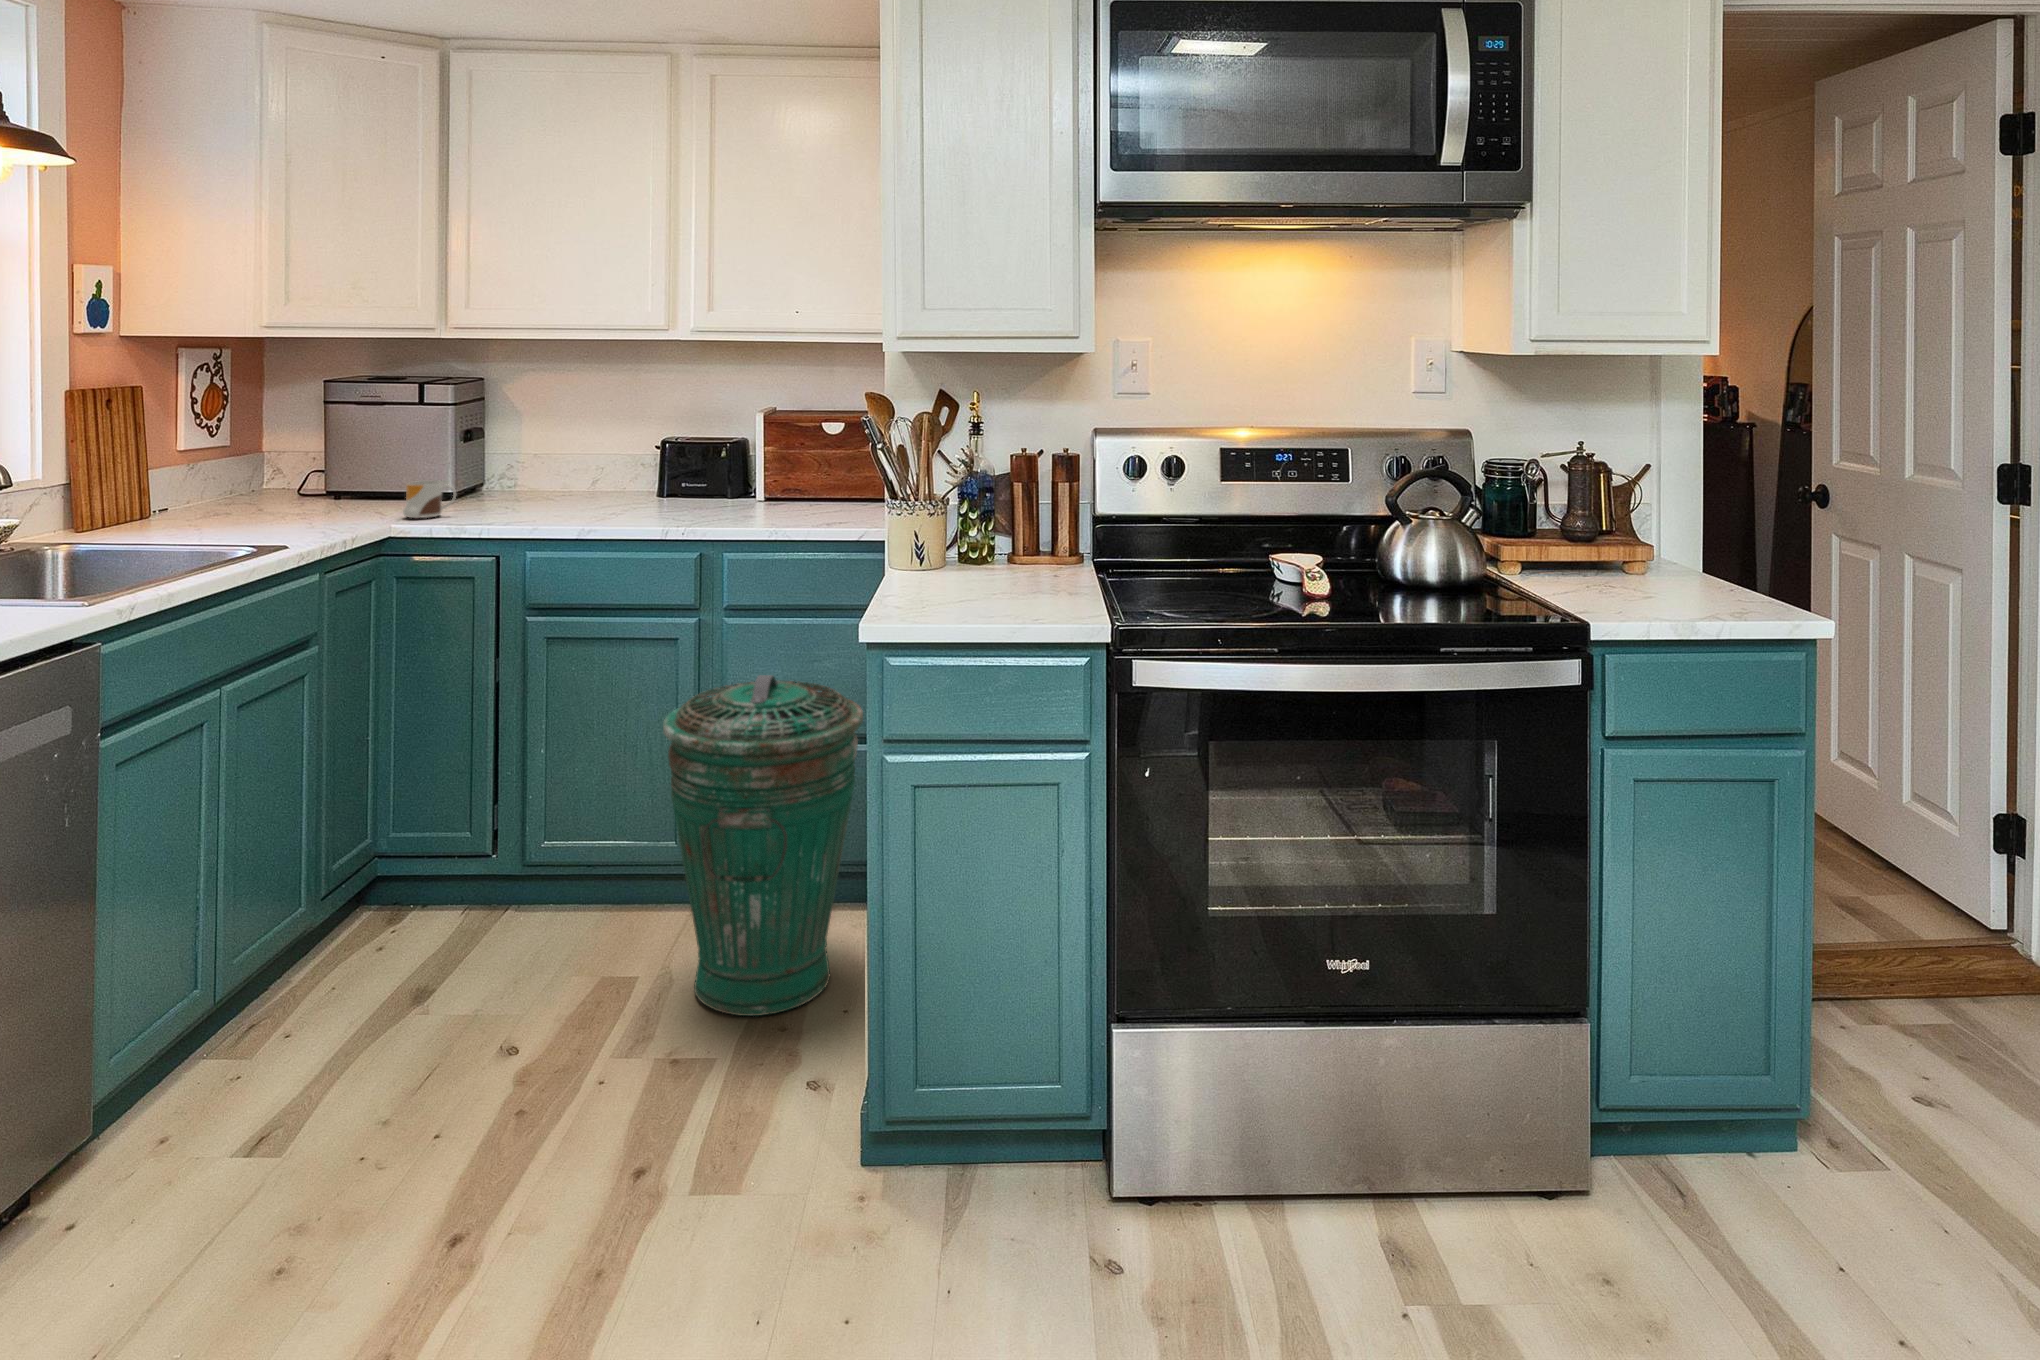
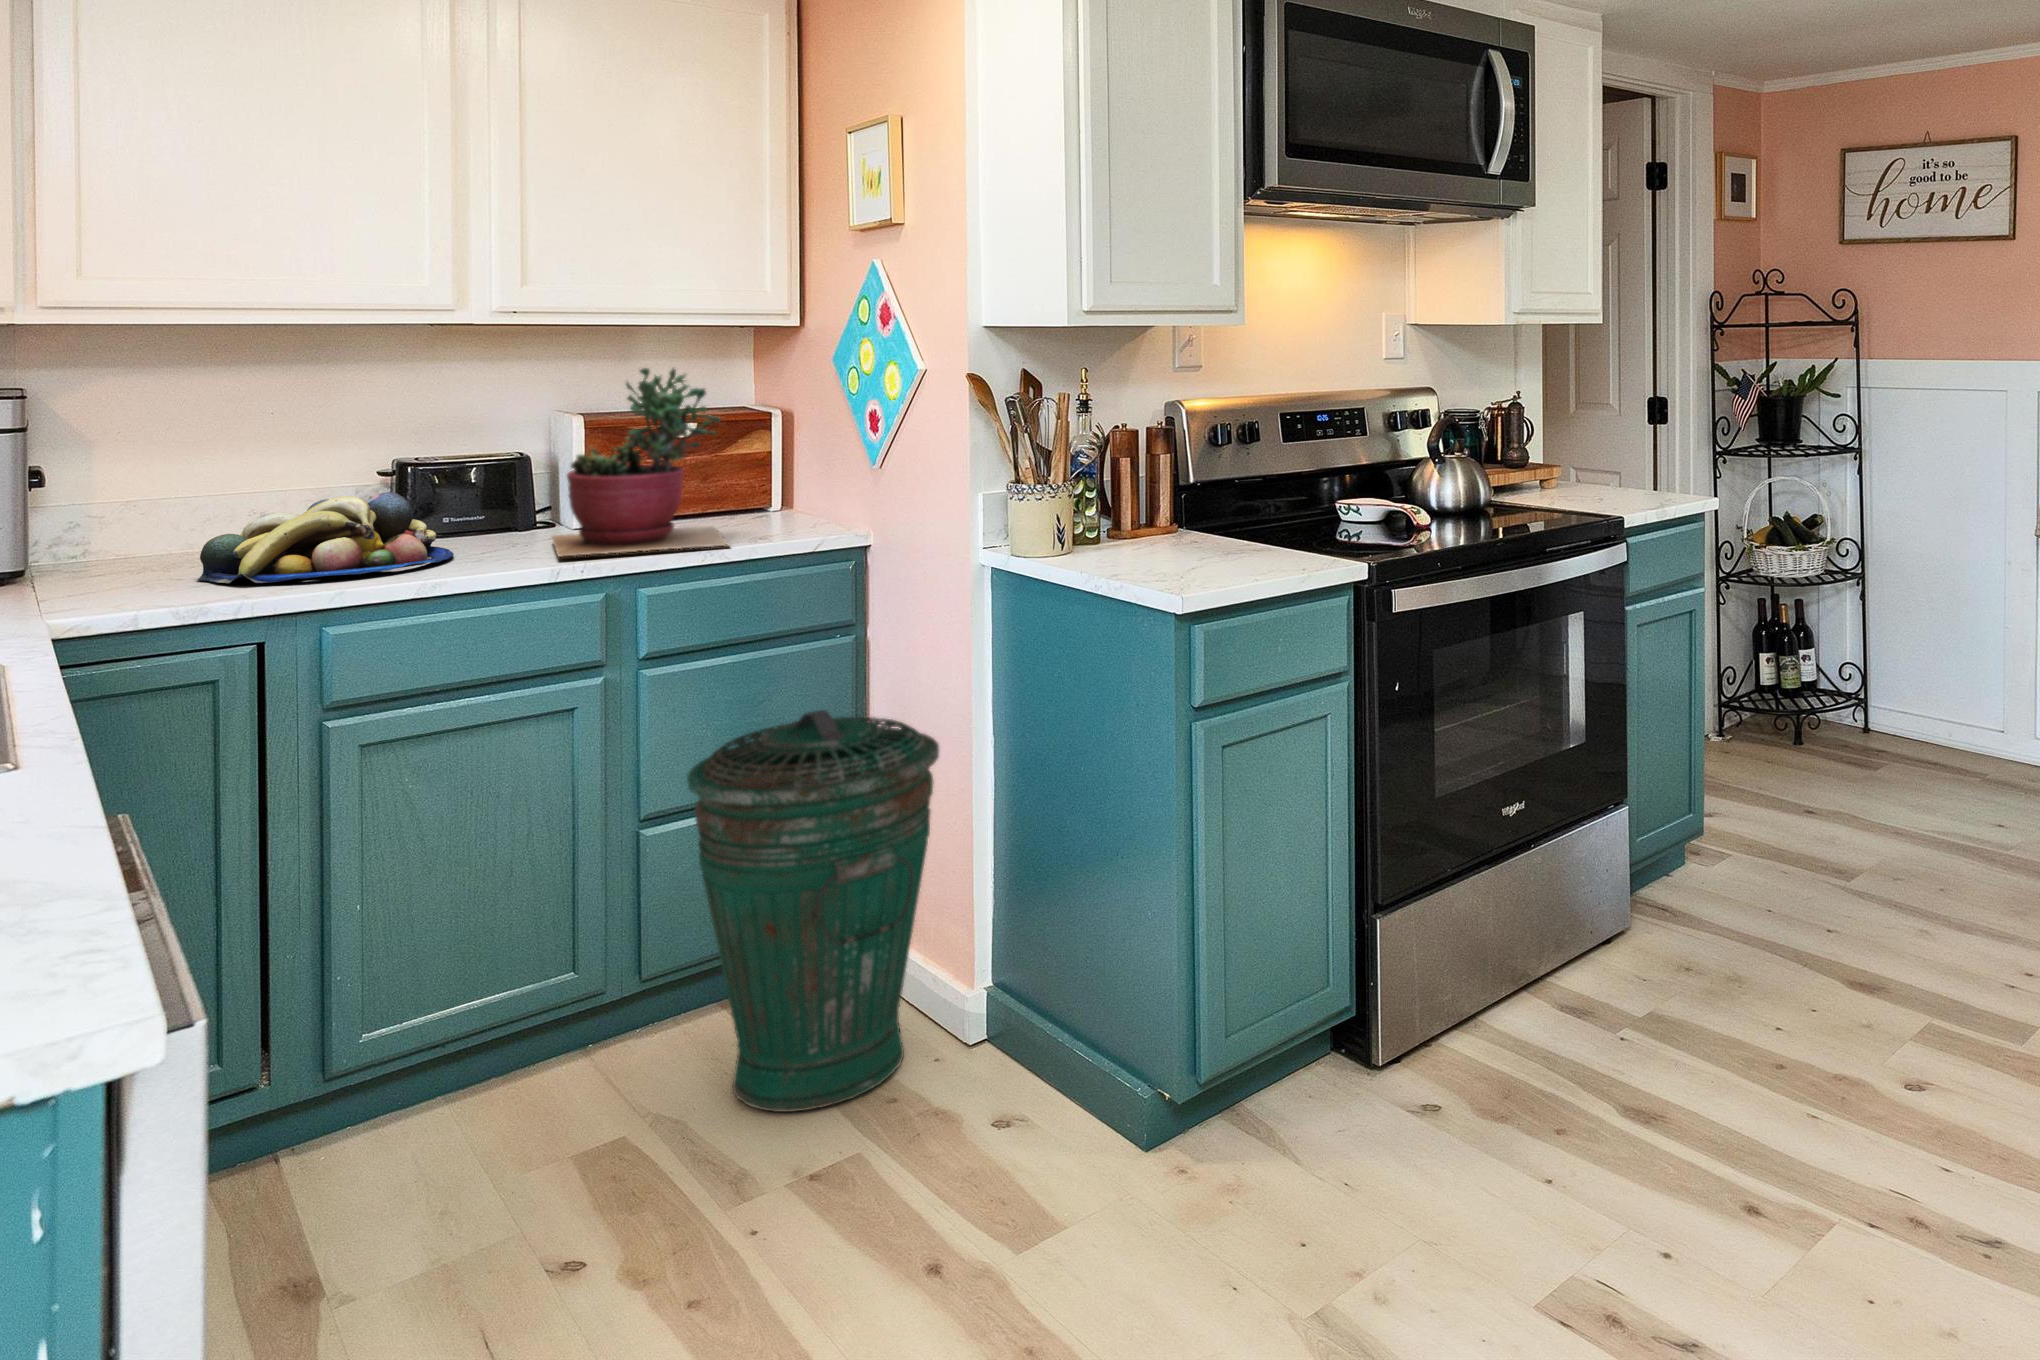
succulent plant: none [680,375,830,524] -> present [551,368,729,556]
fruit bowl: none [517,458,662,514] -> present [198,492,454,583]
mug: present [403,481,456,518] -> none [20,552,128,614]

